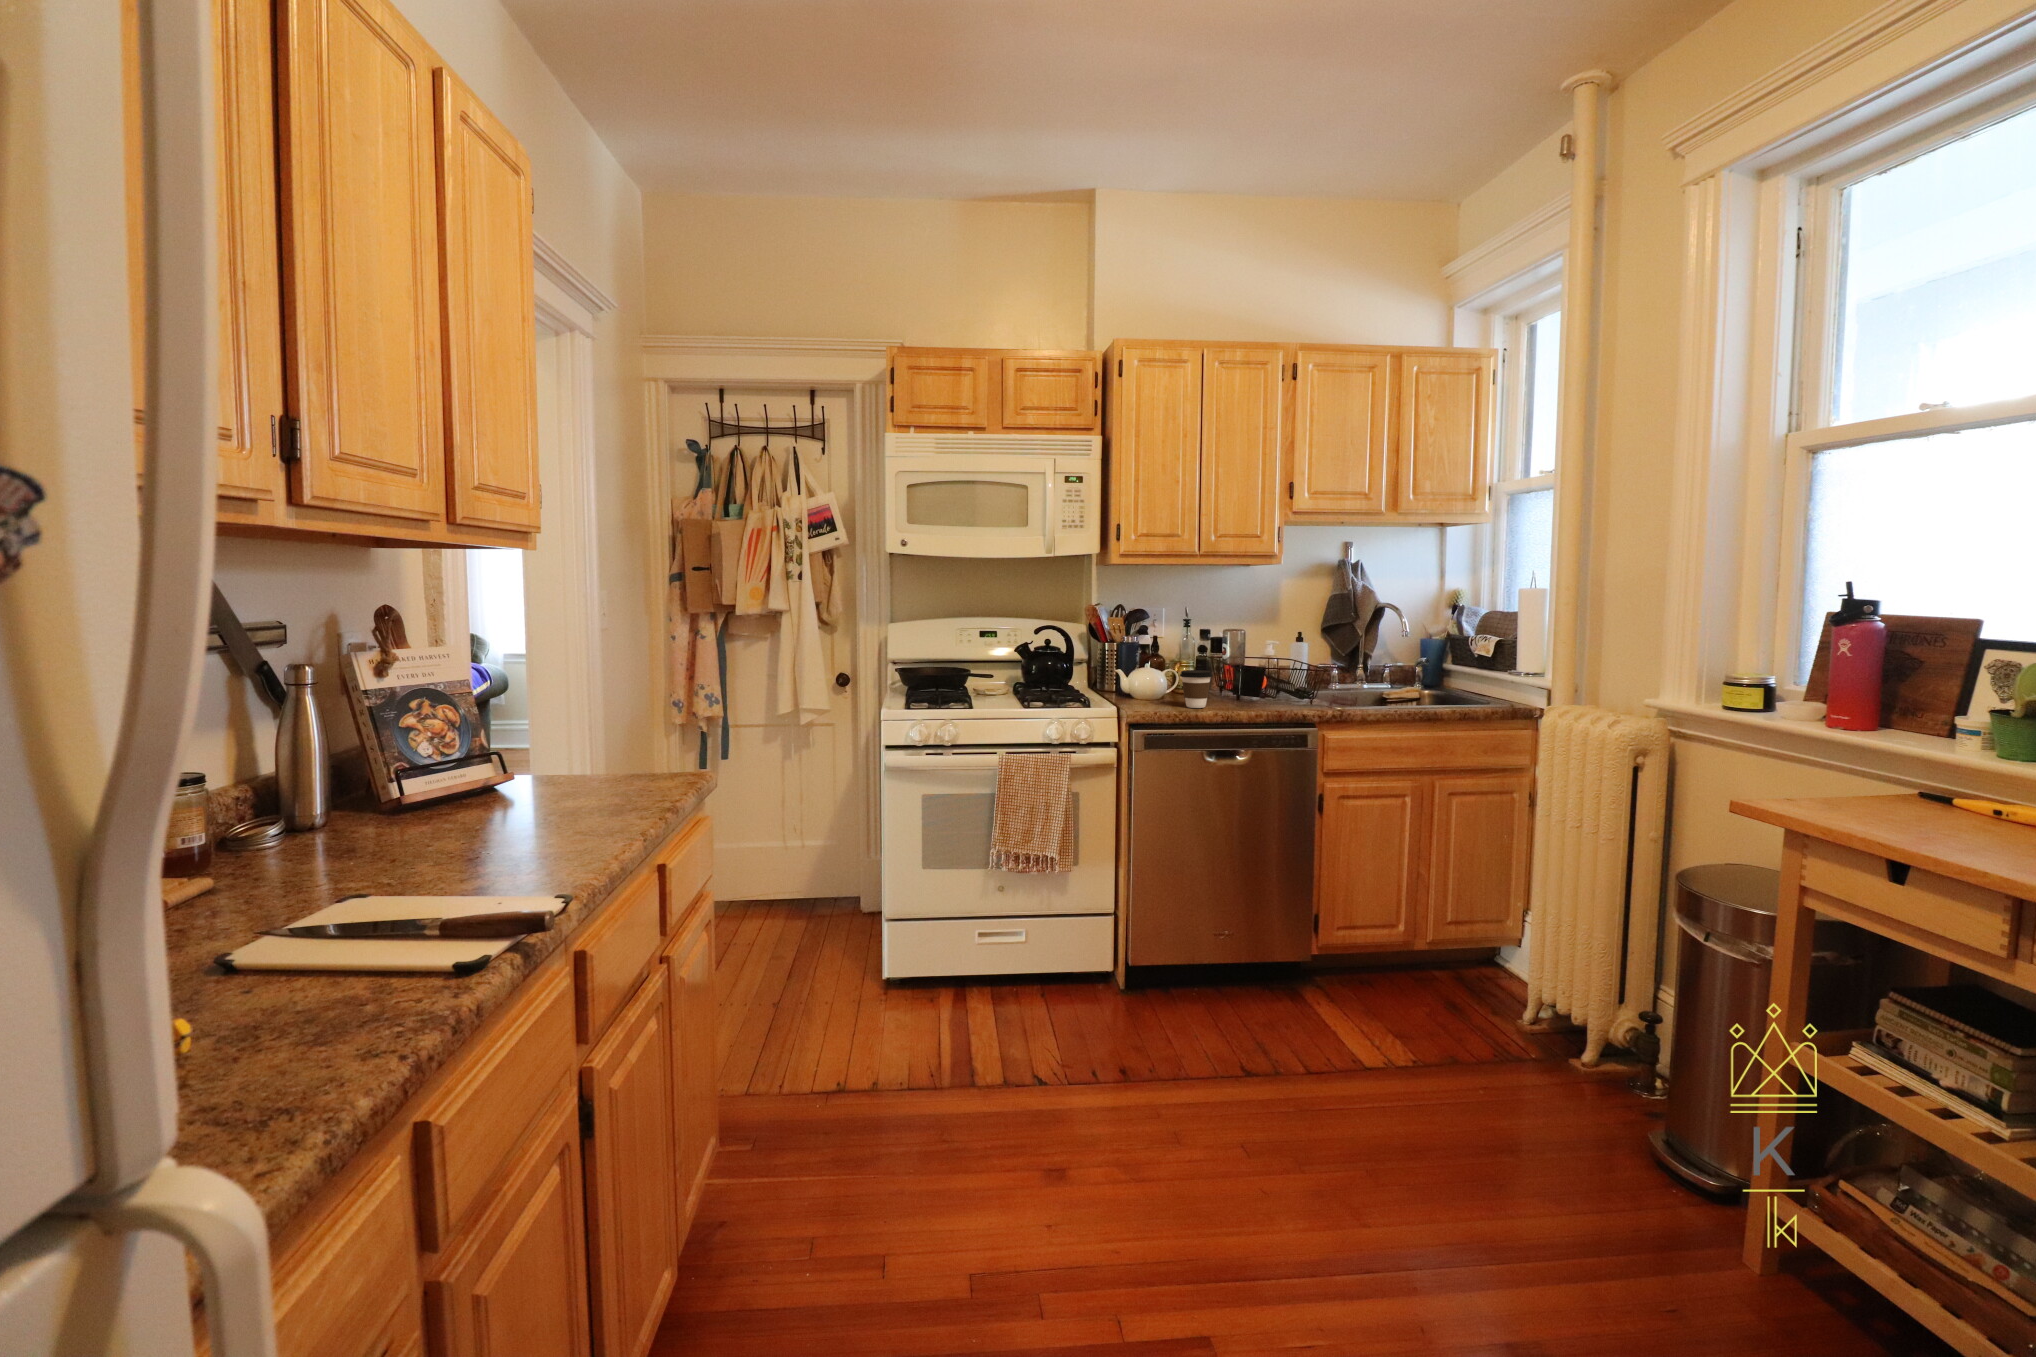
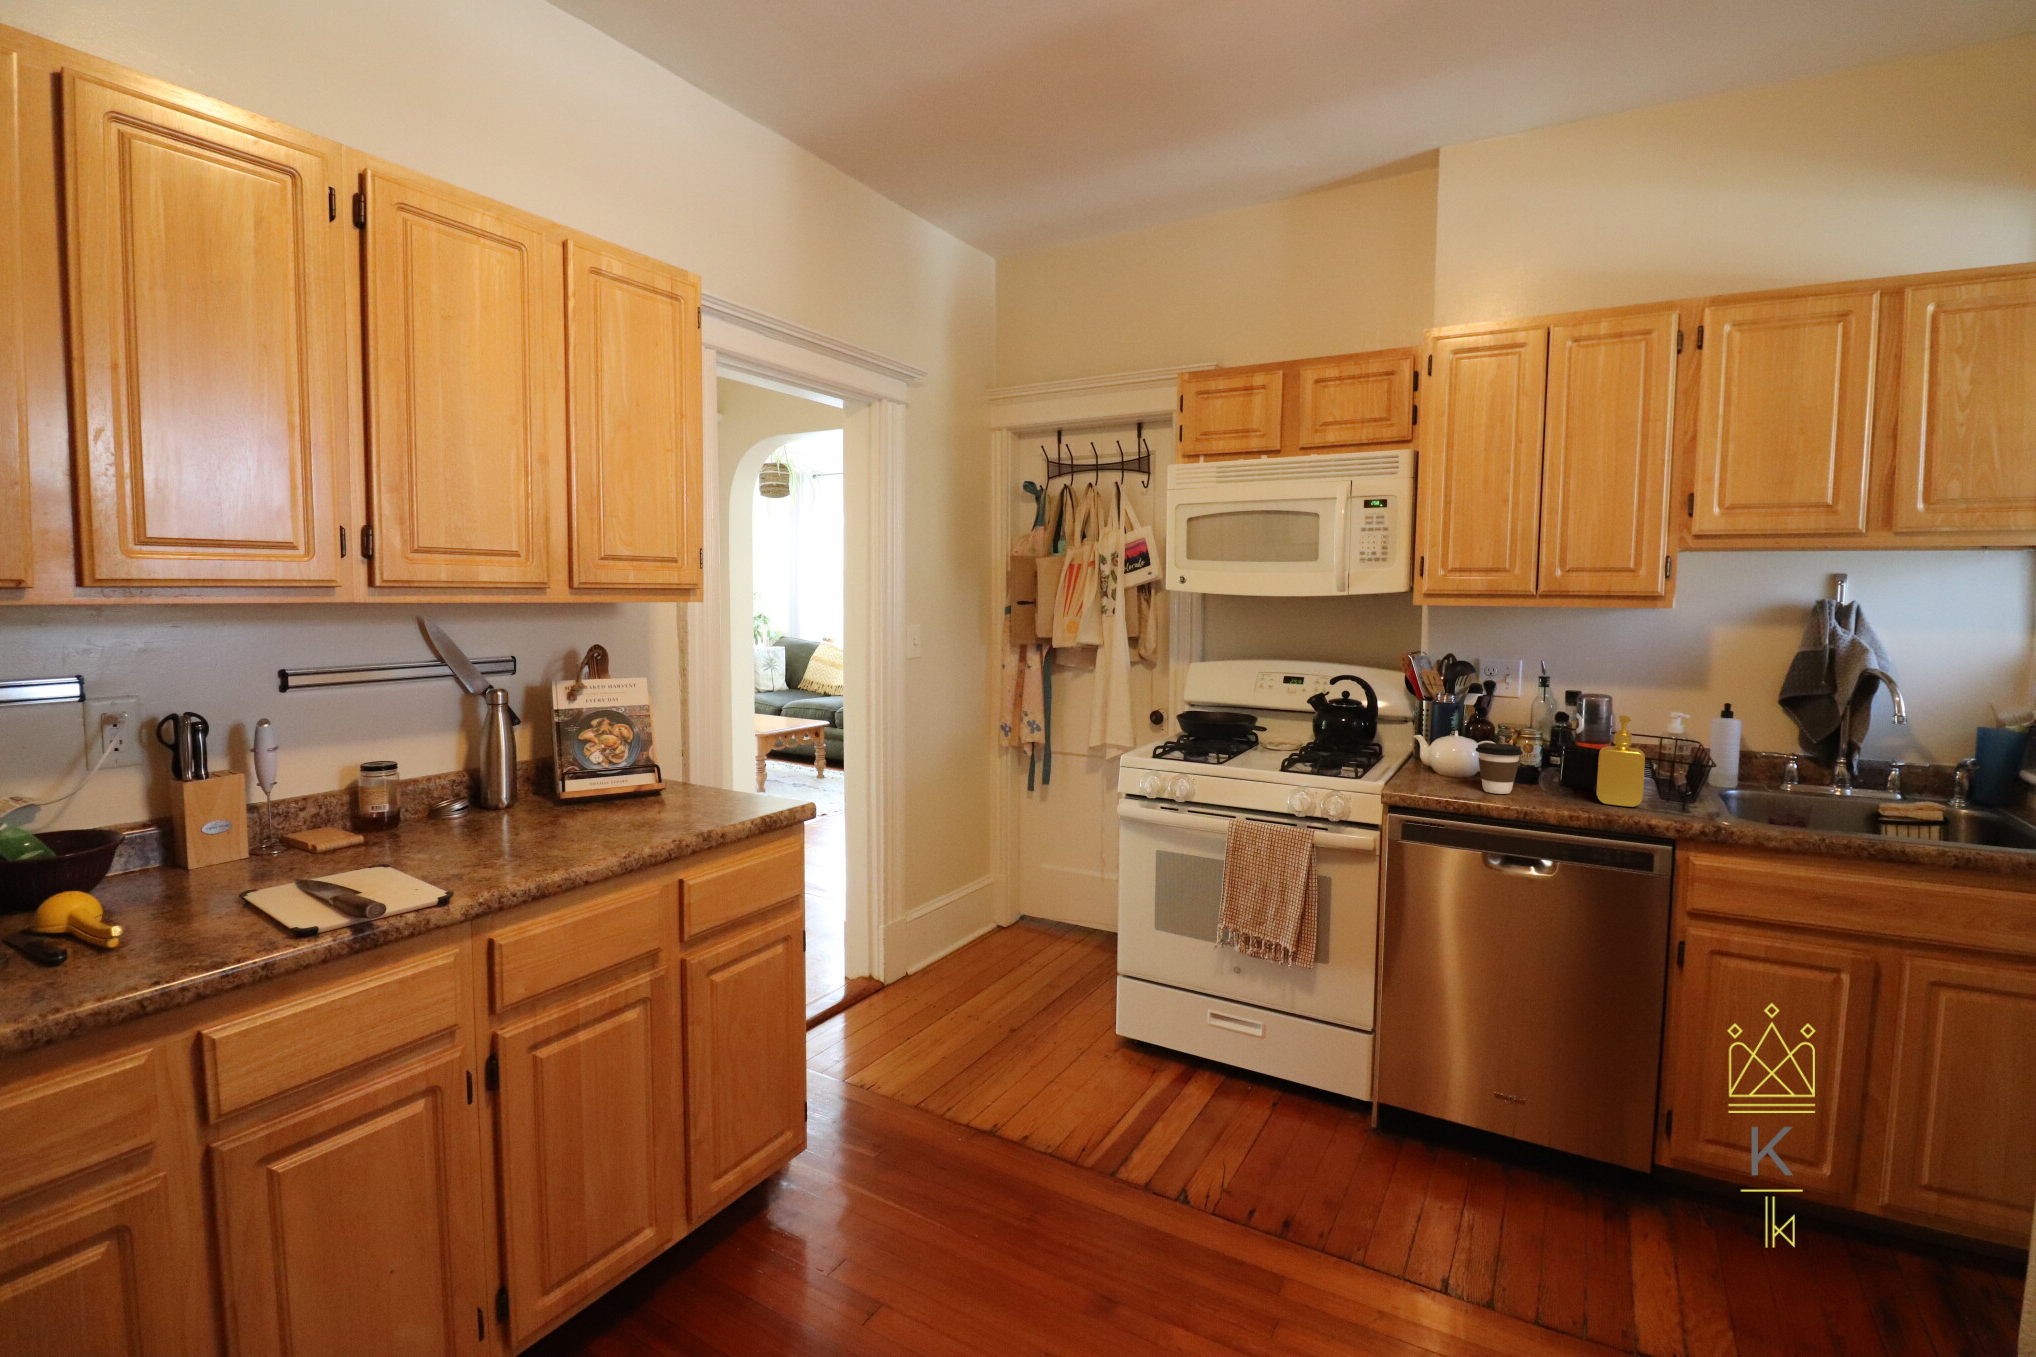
soap dispenser: none [1257,641,1289,707] -> present [1597,716,1645,807]

